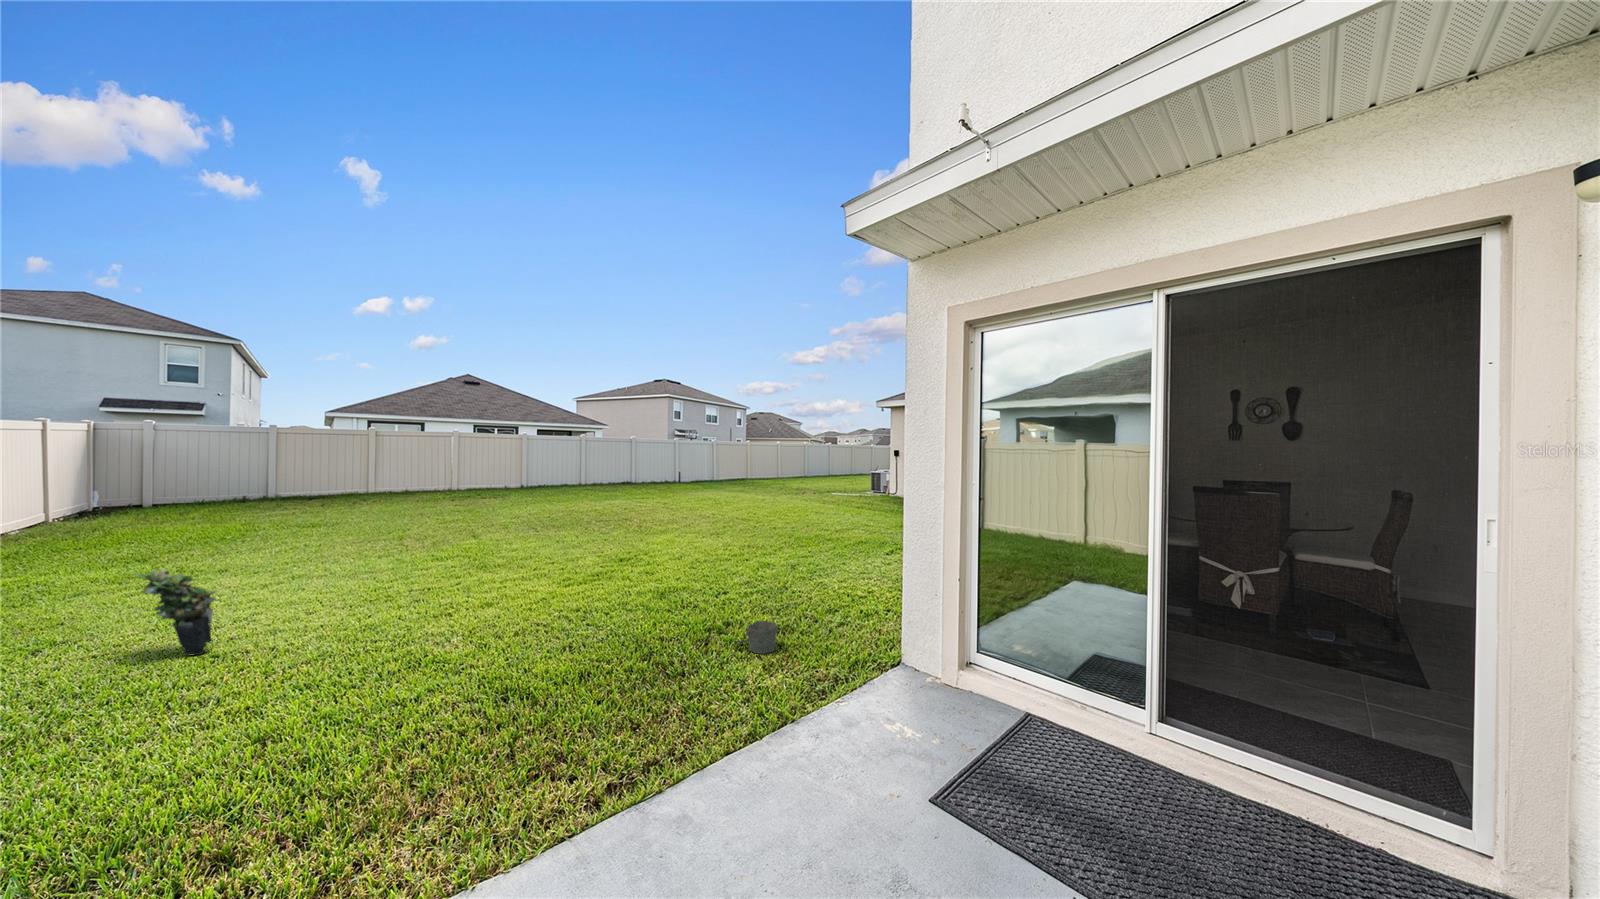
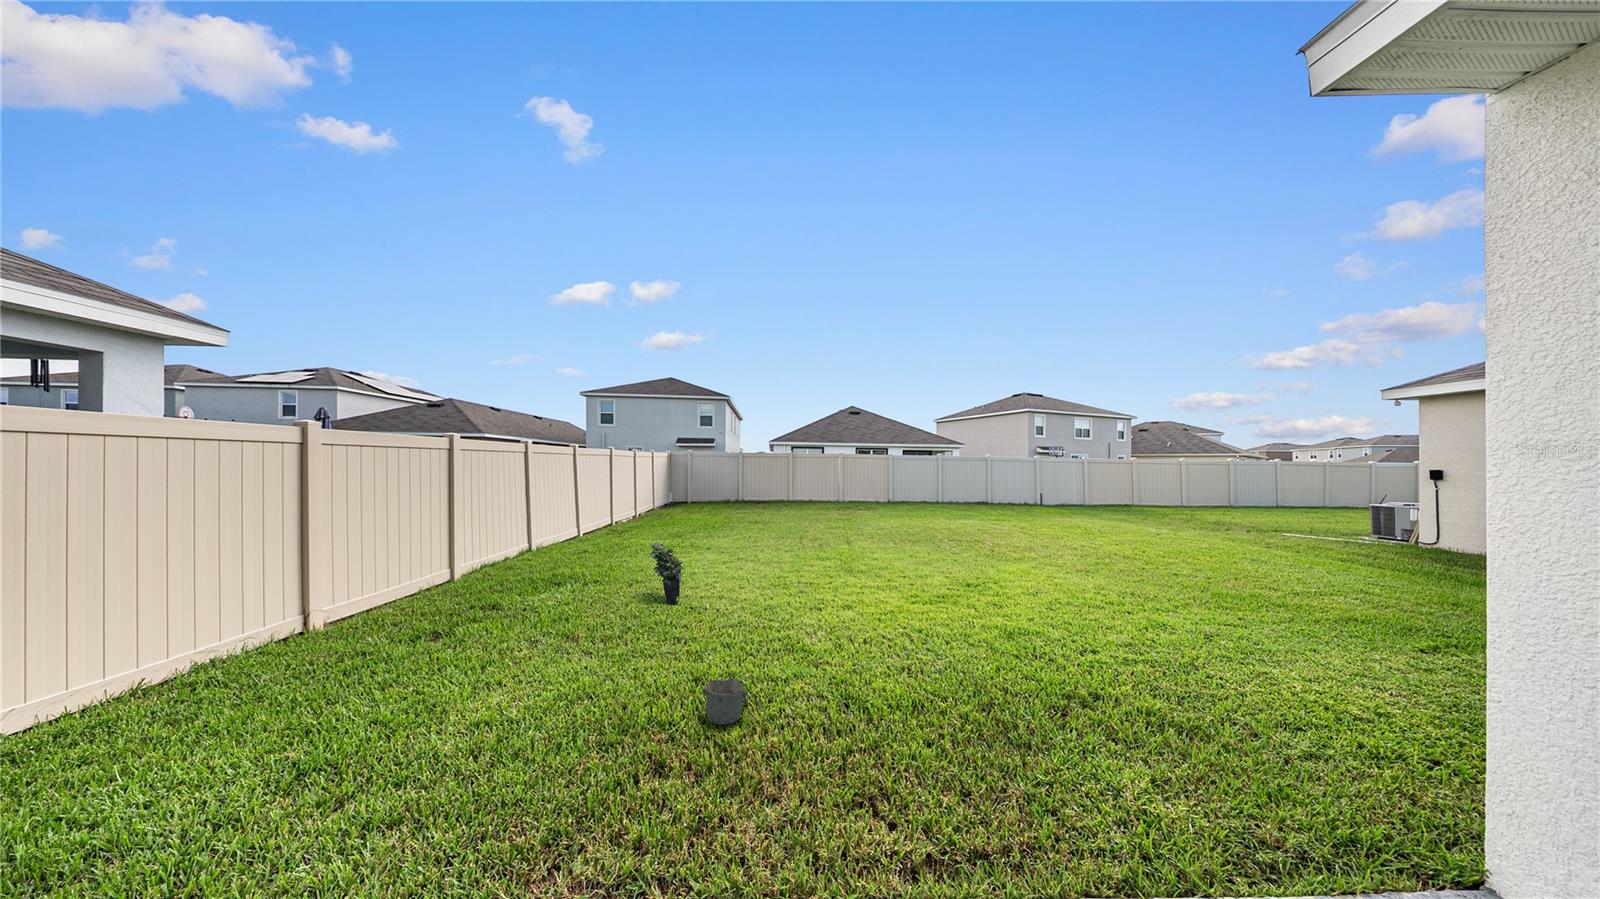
bucket: present [739,621,778,654] -> present [702,678,749,725]

